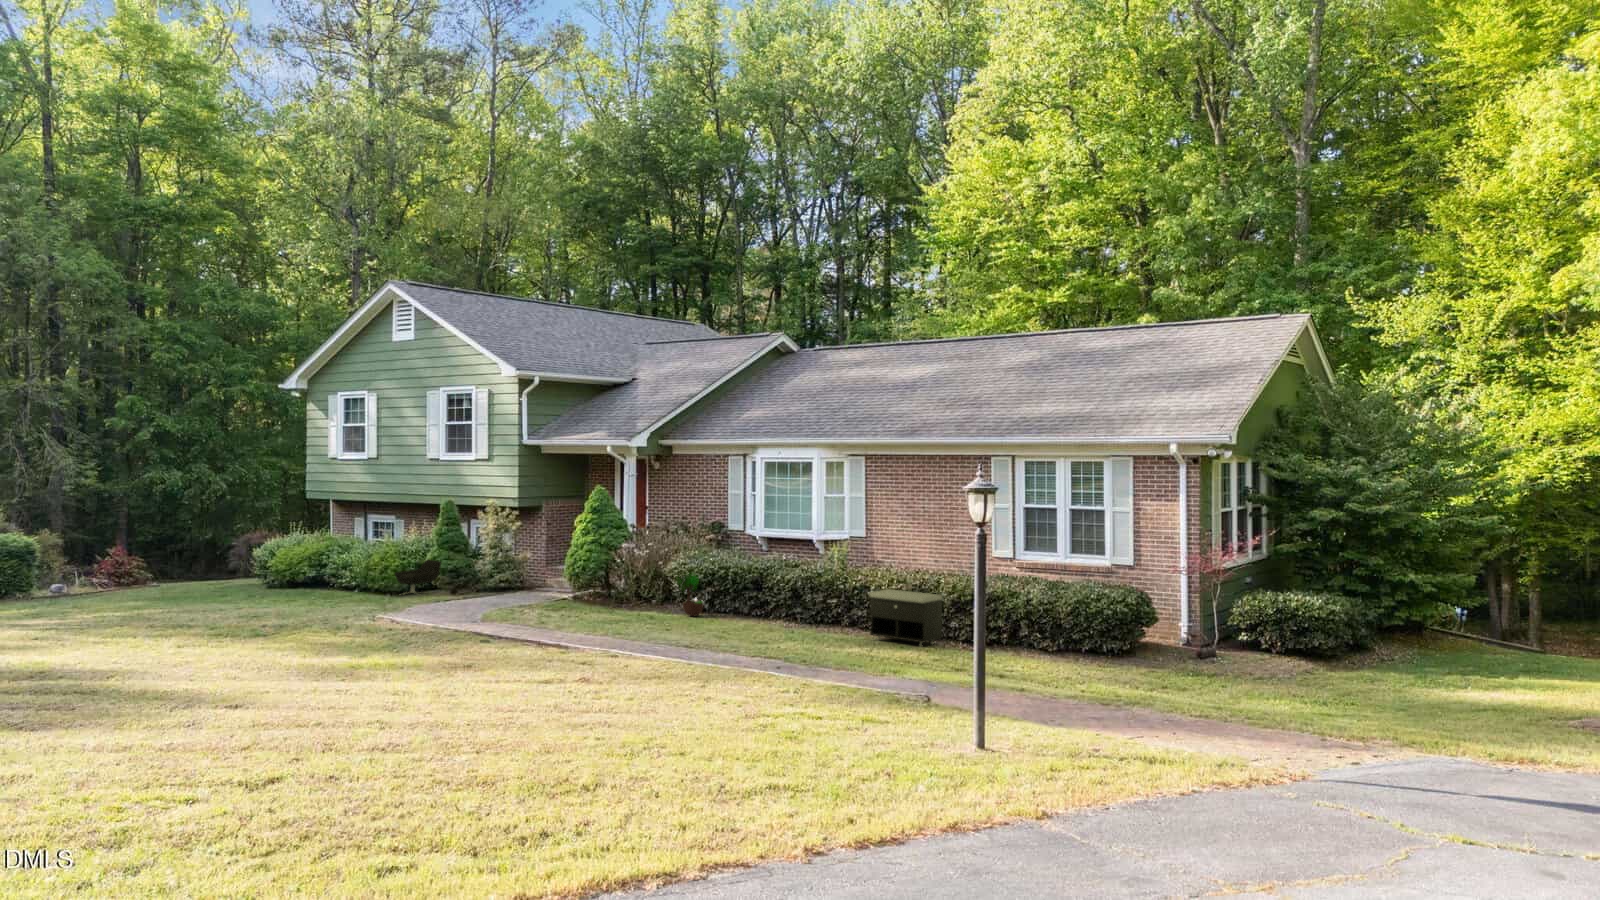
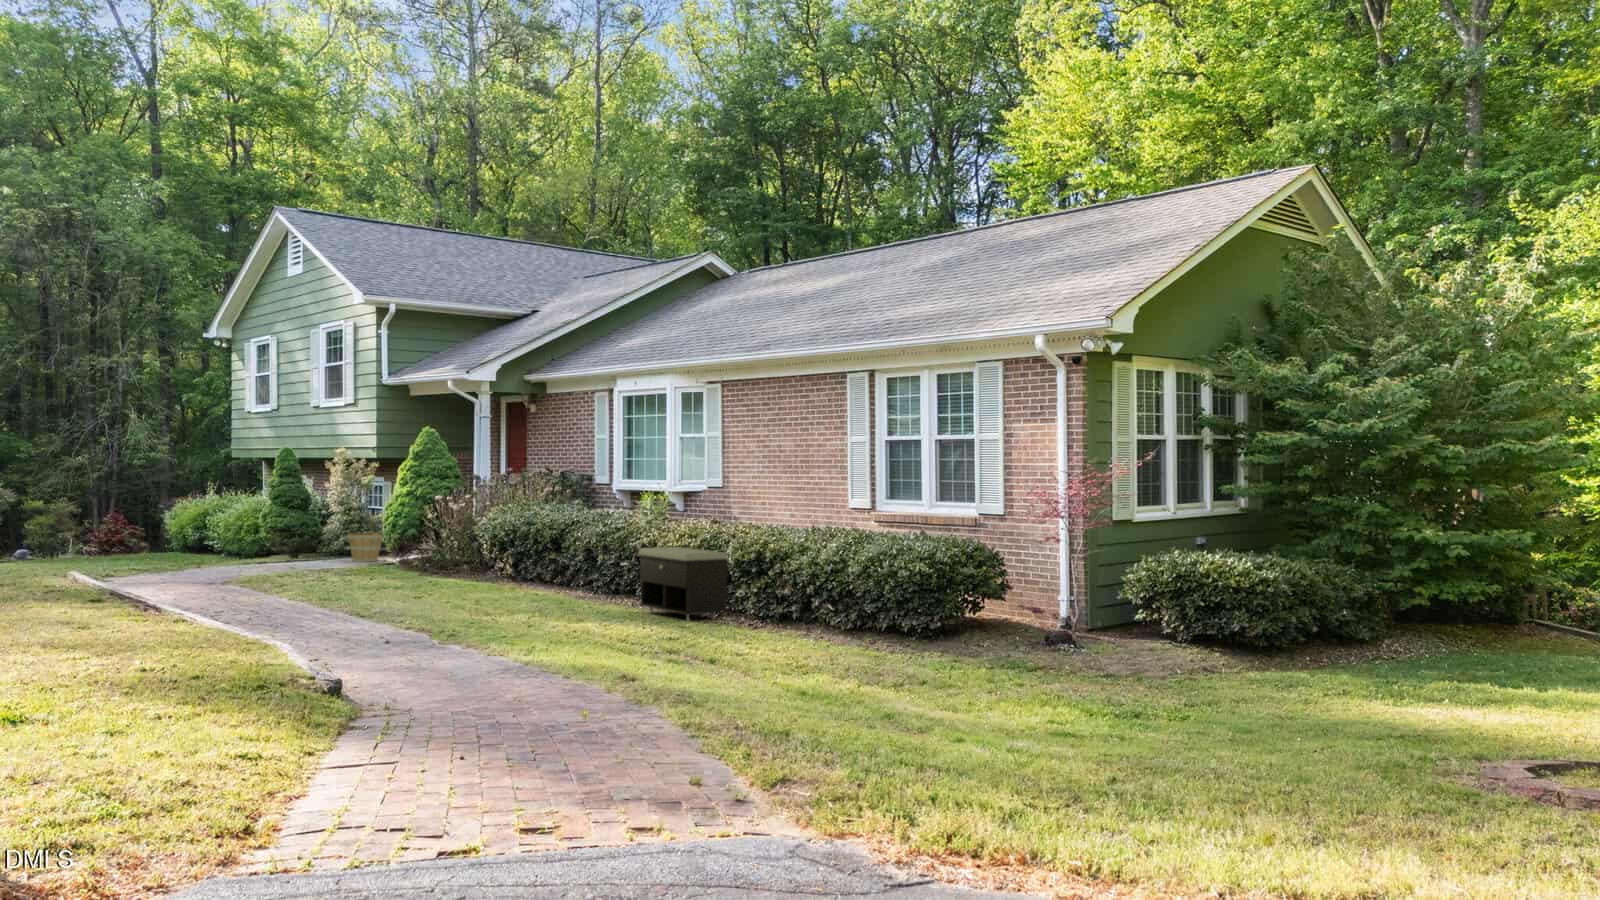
lounge chair: present [395,559,441,593] -> none [213,519,270,559]
wooden bucket: none [513,569,542,595] -> present [348,532,383,562]
potted tree: present [677,572,704,616] -> none [464,524,504,585]

